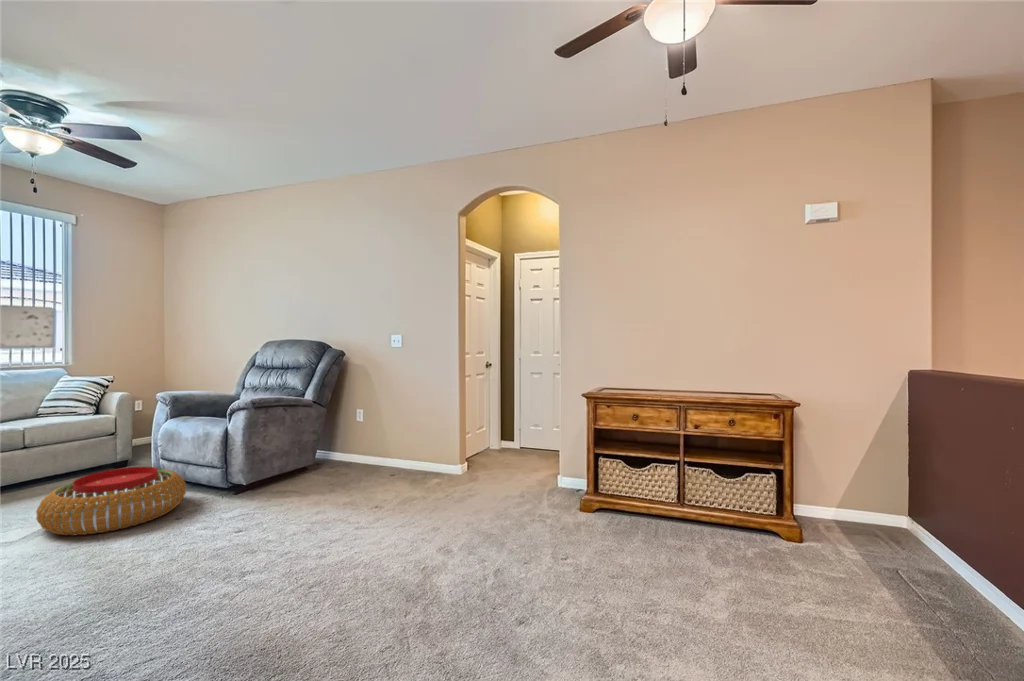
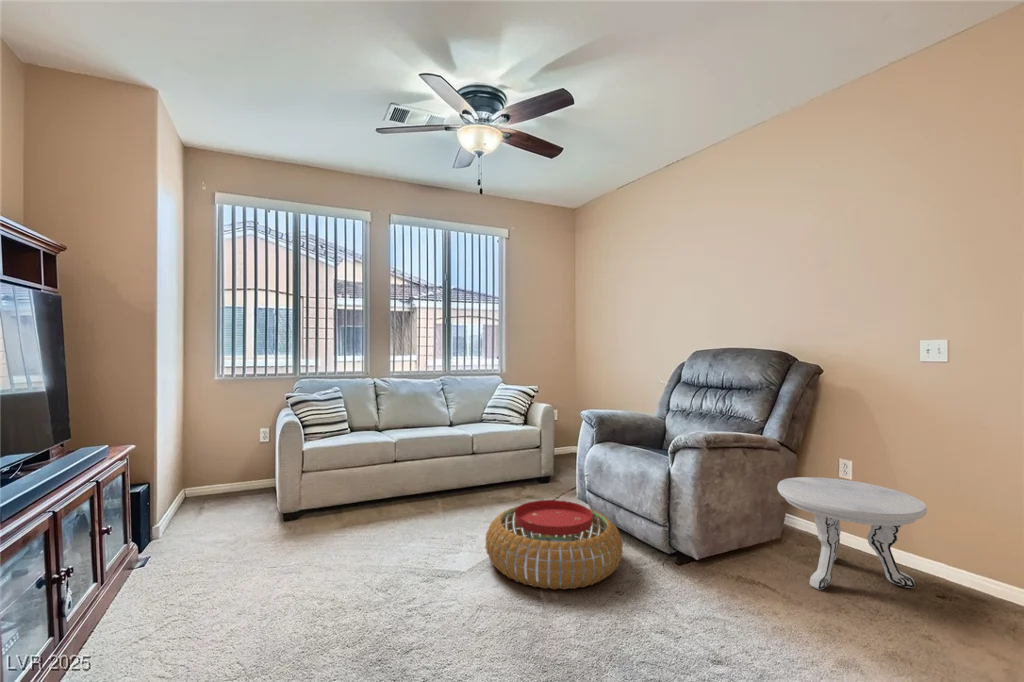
side table: none [309,419,385,484] -> present [777,477,927,590]

